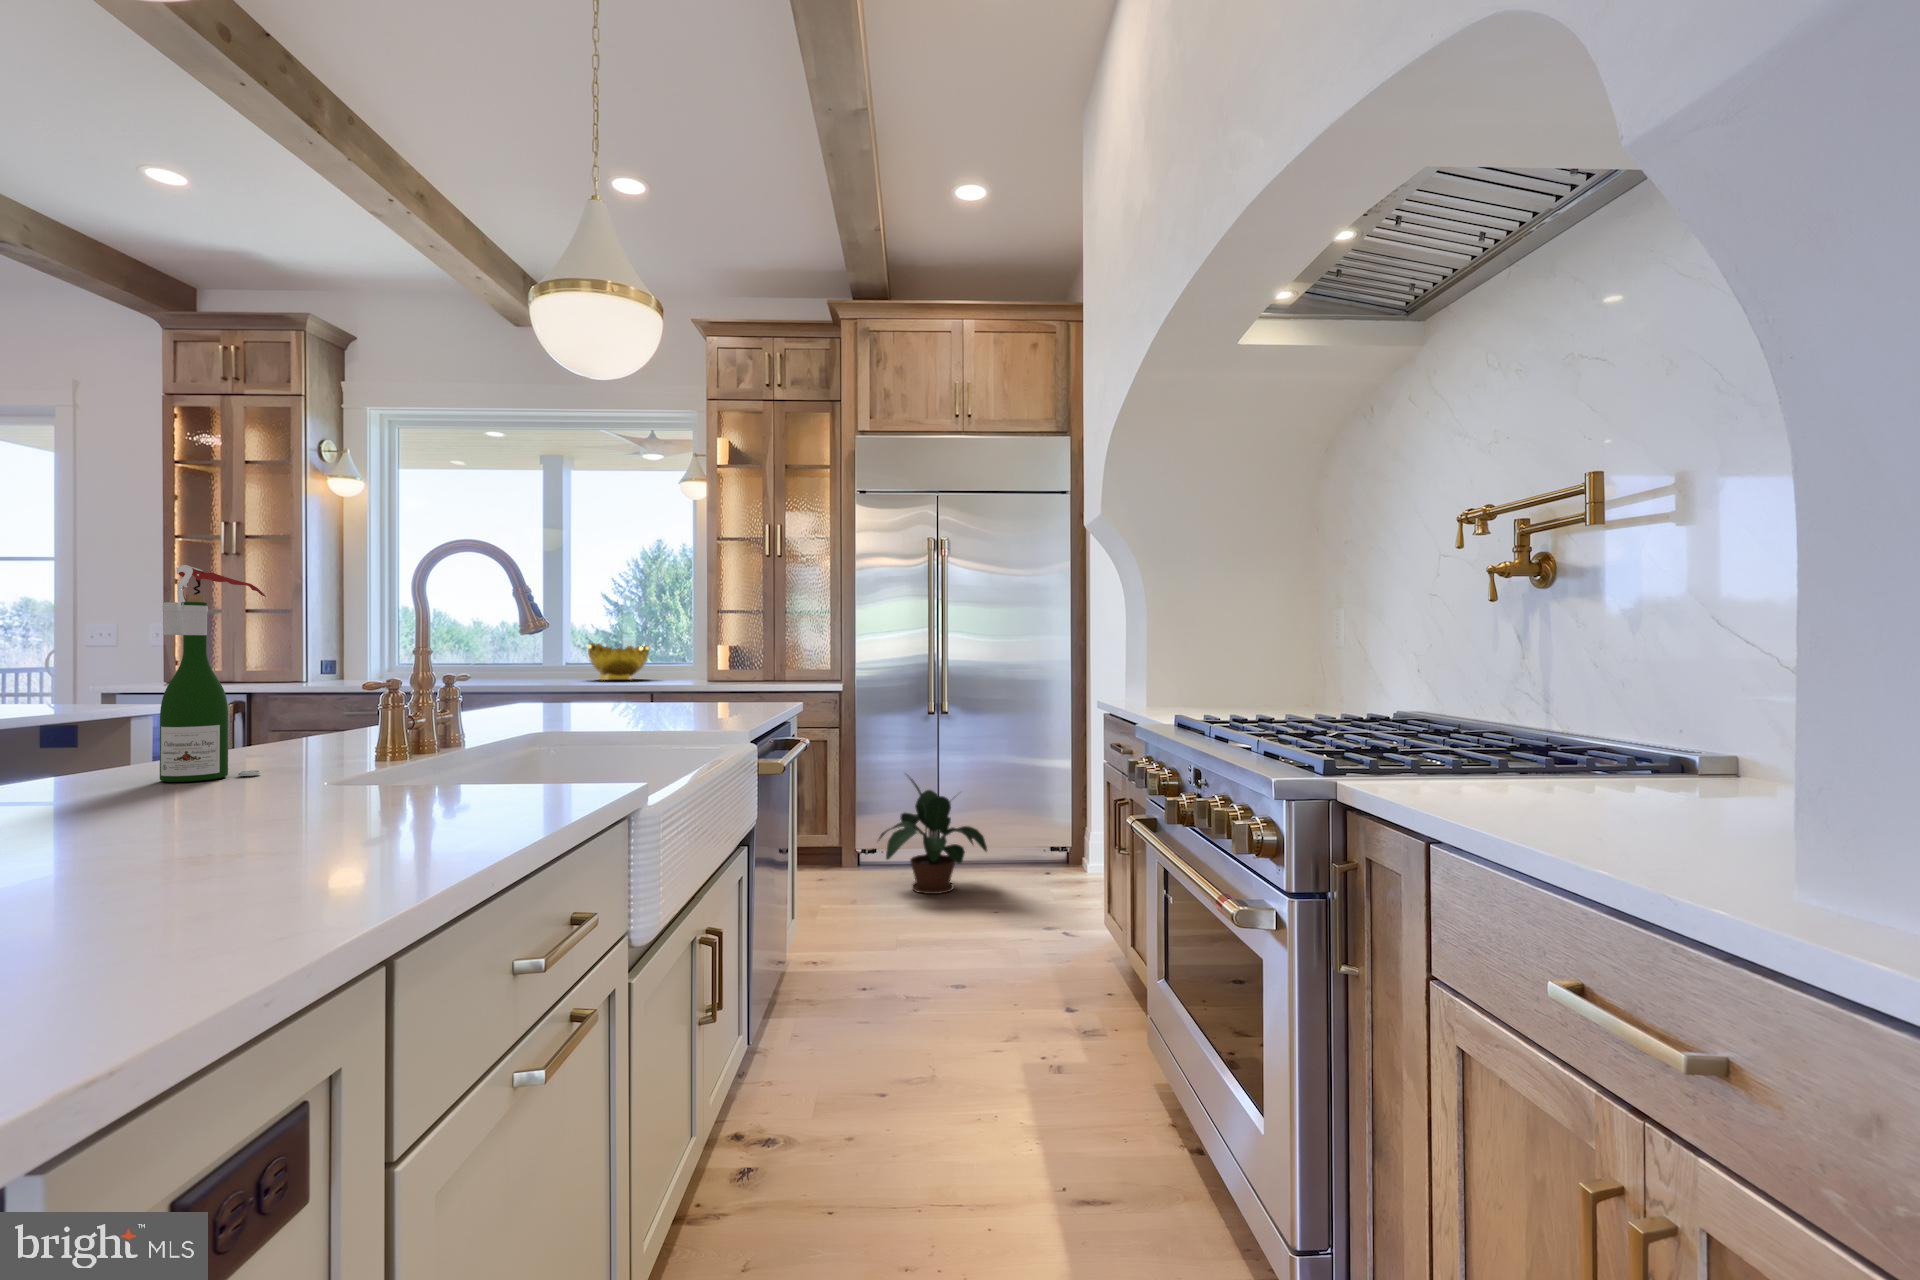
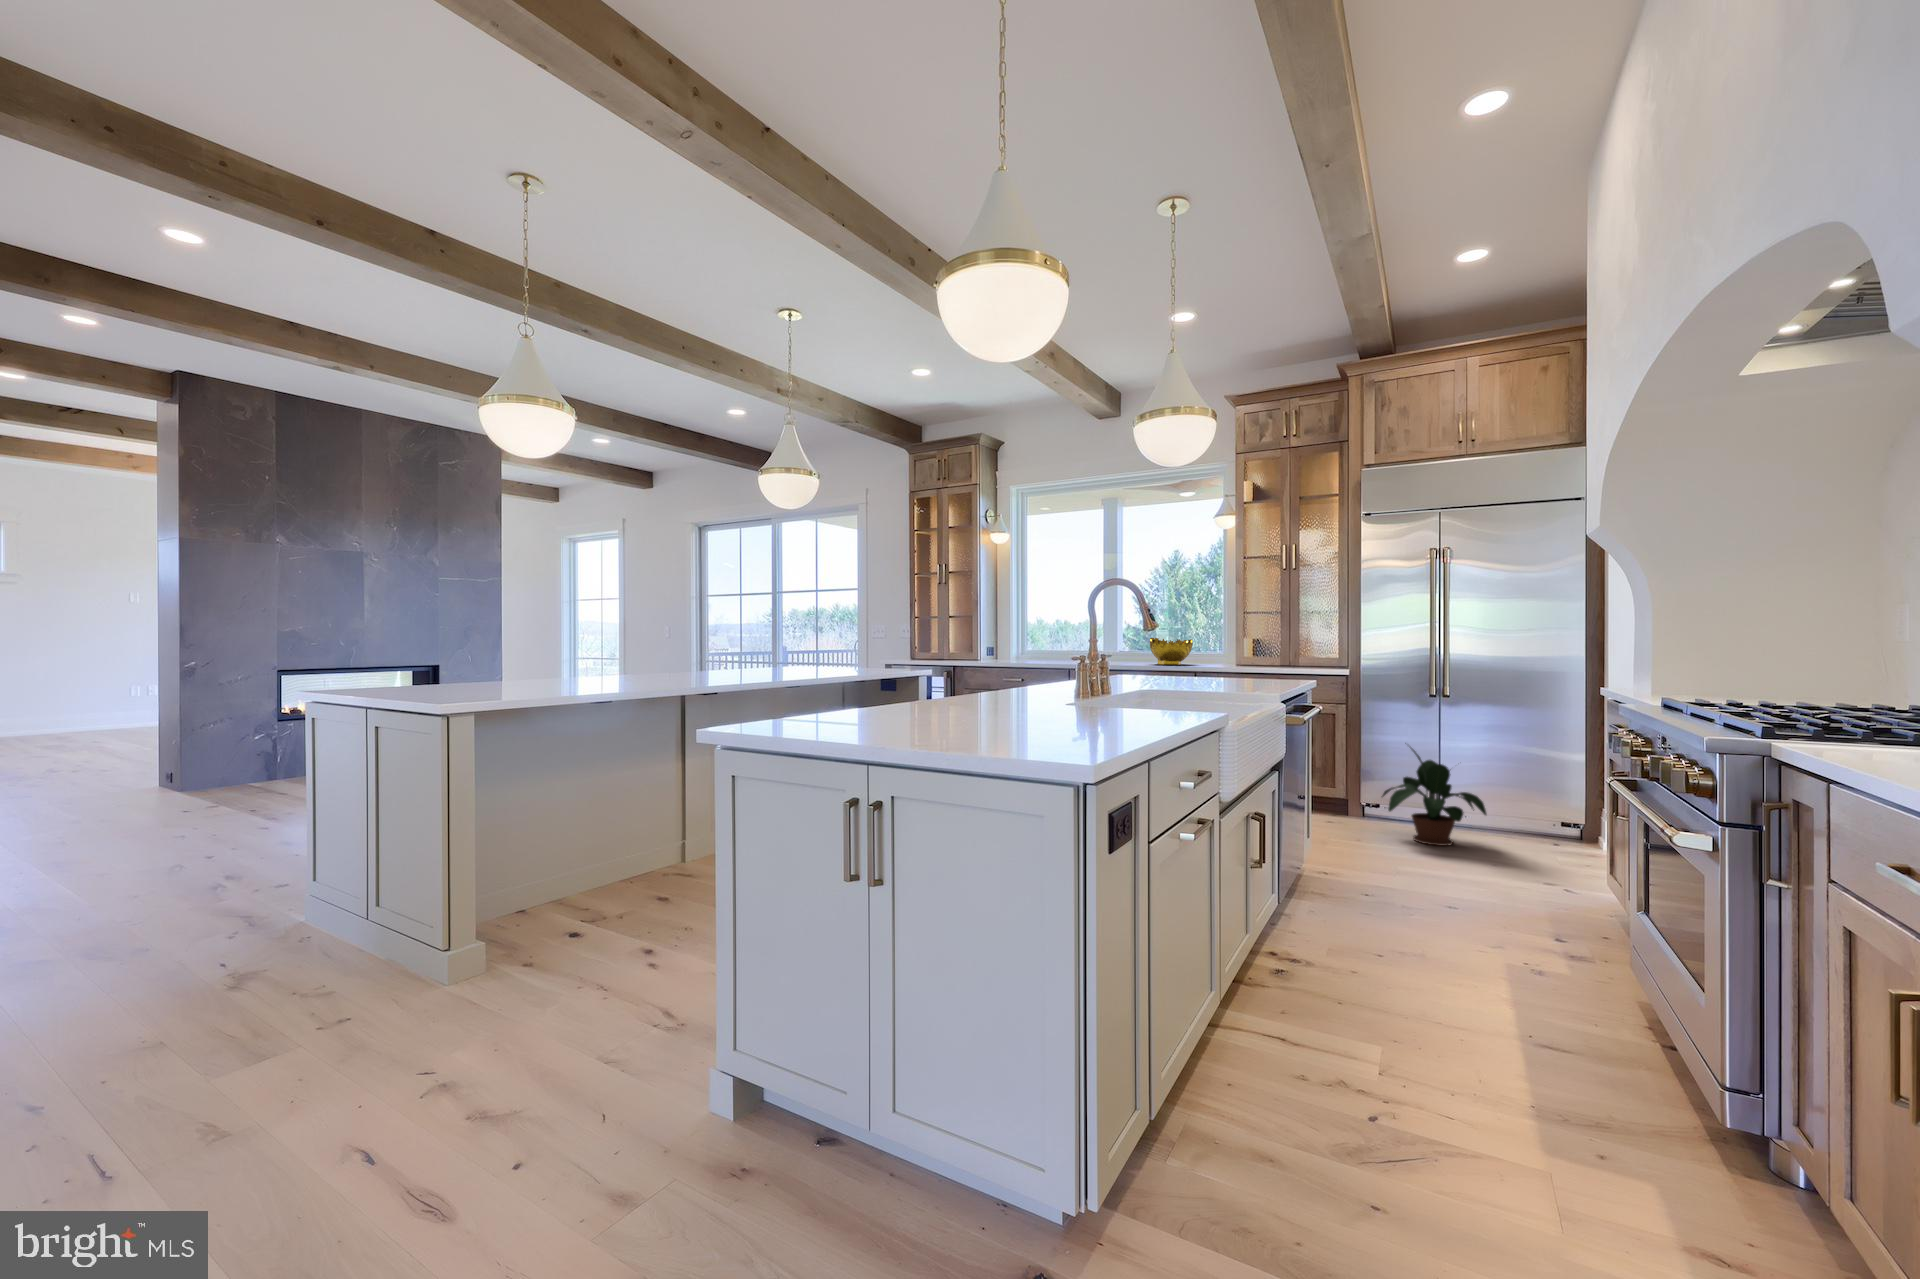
wine bottle: present [160,565,266,782] -> none [997,601,1037,701]

